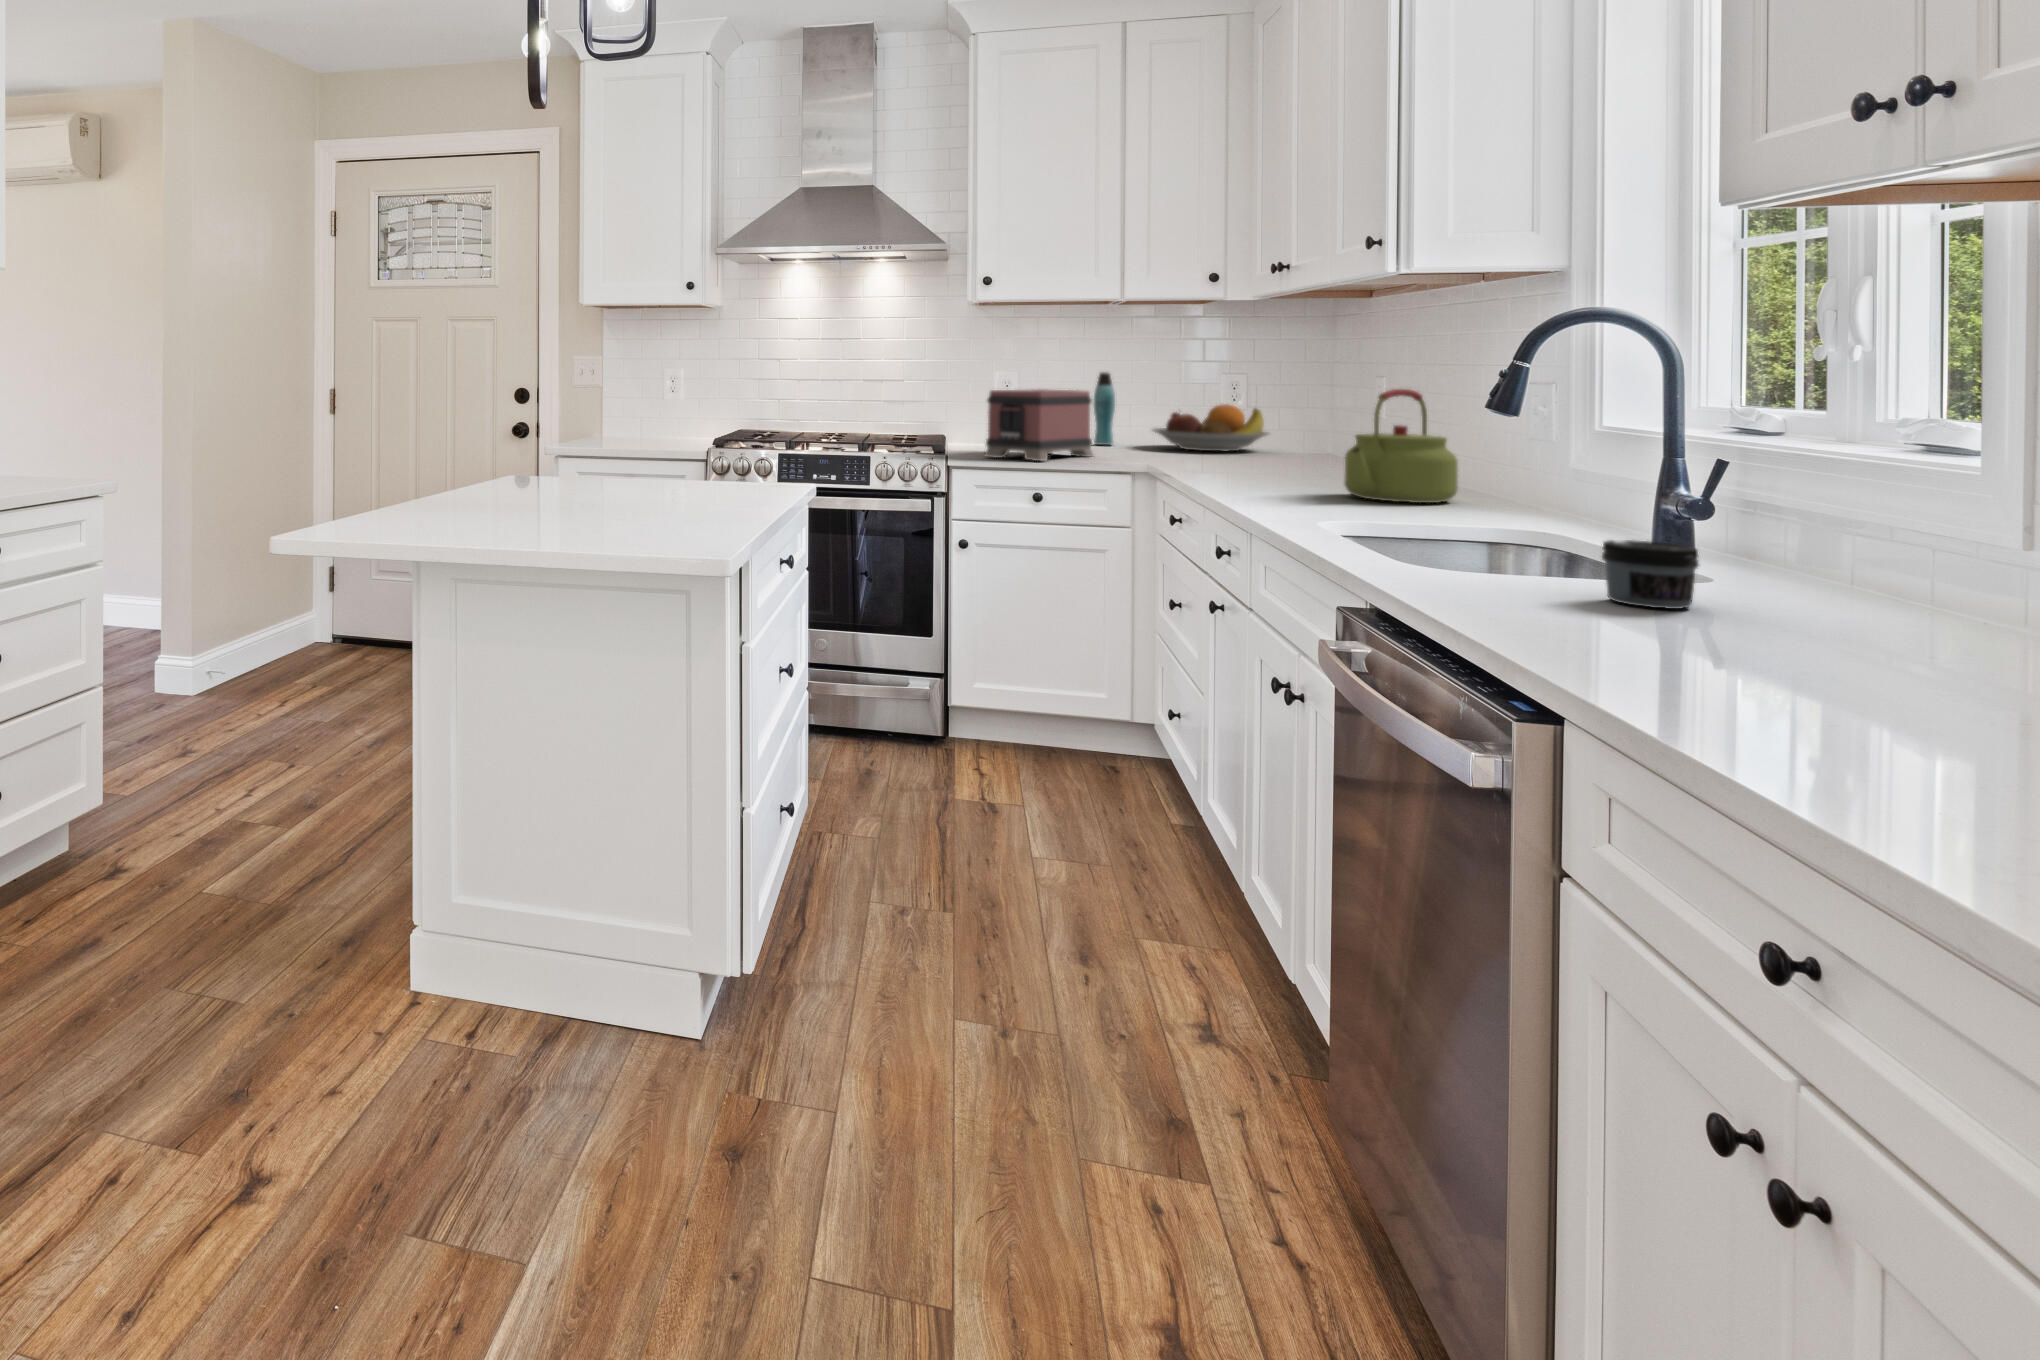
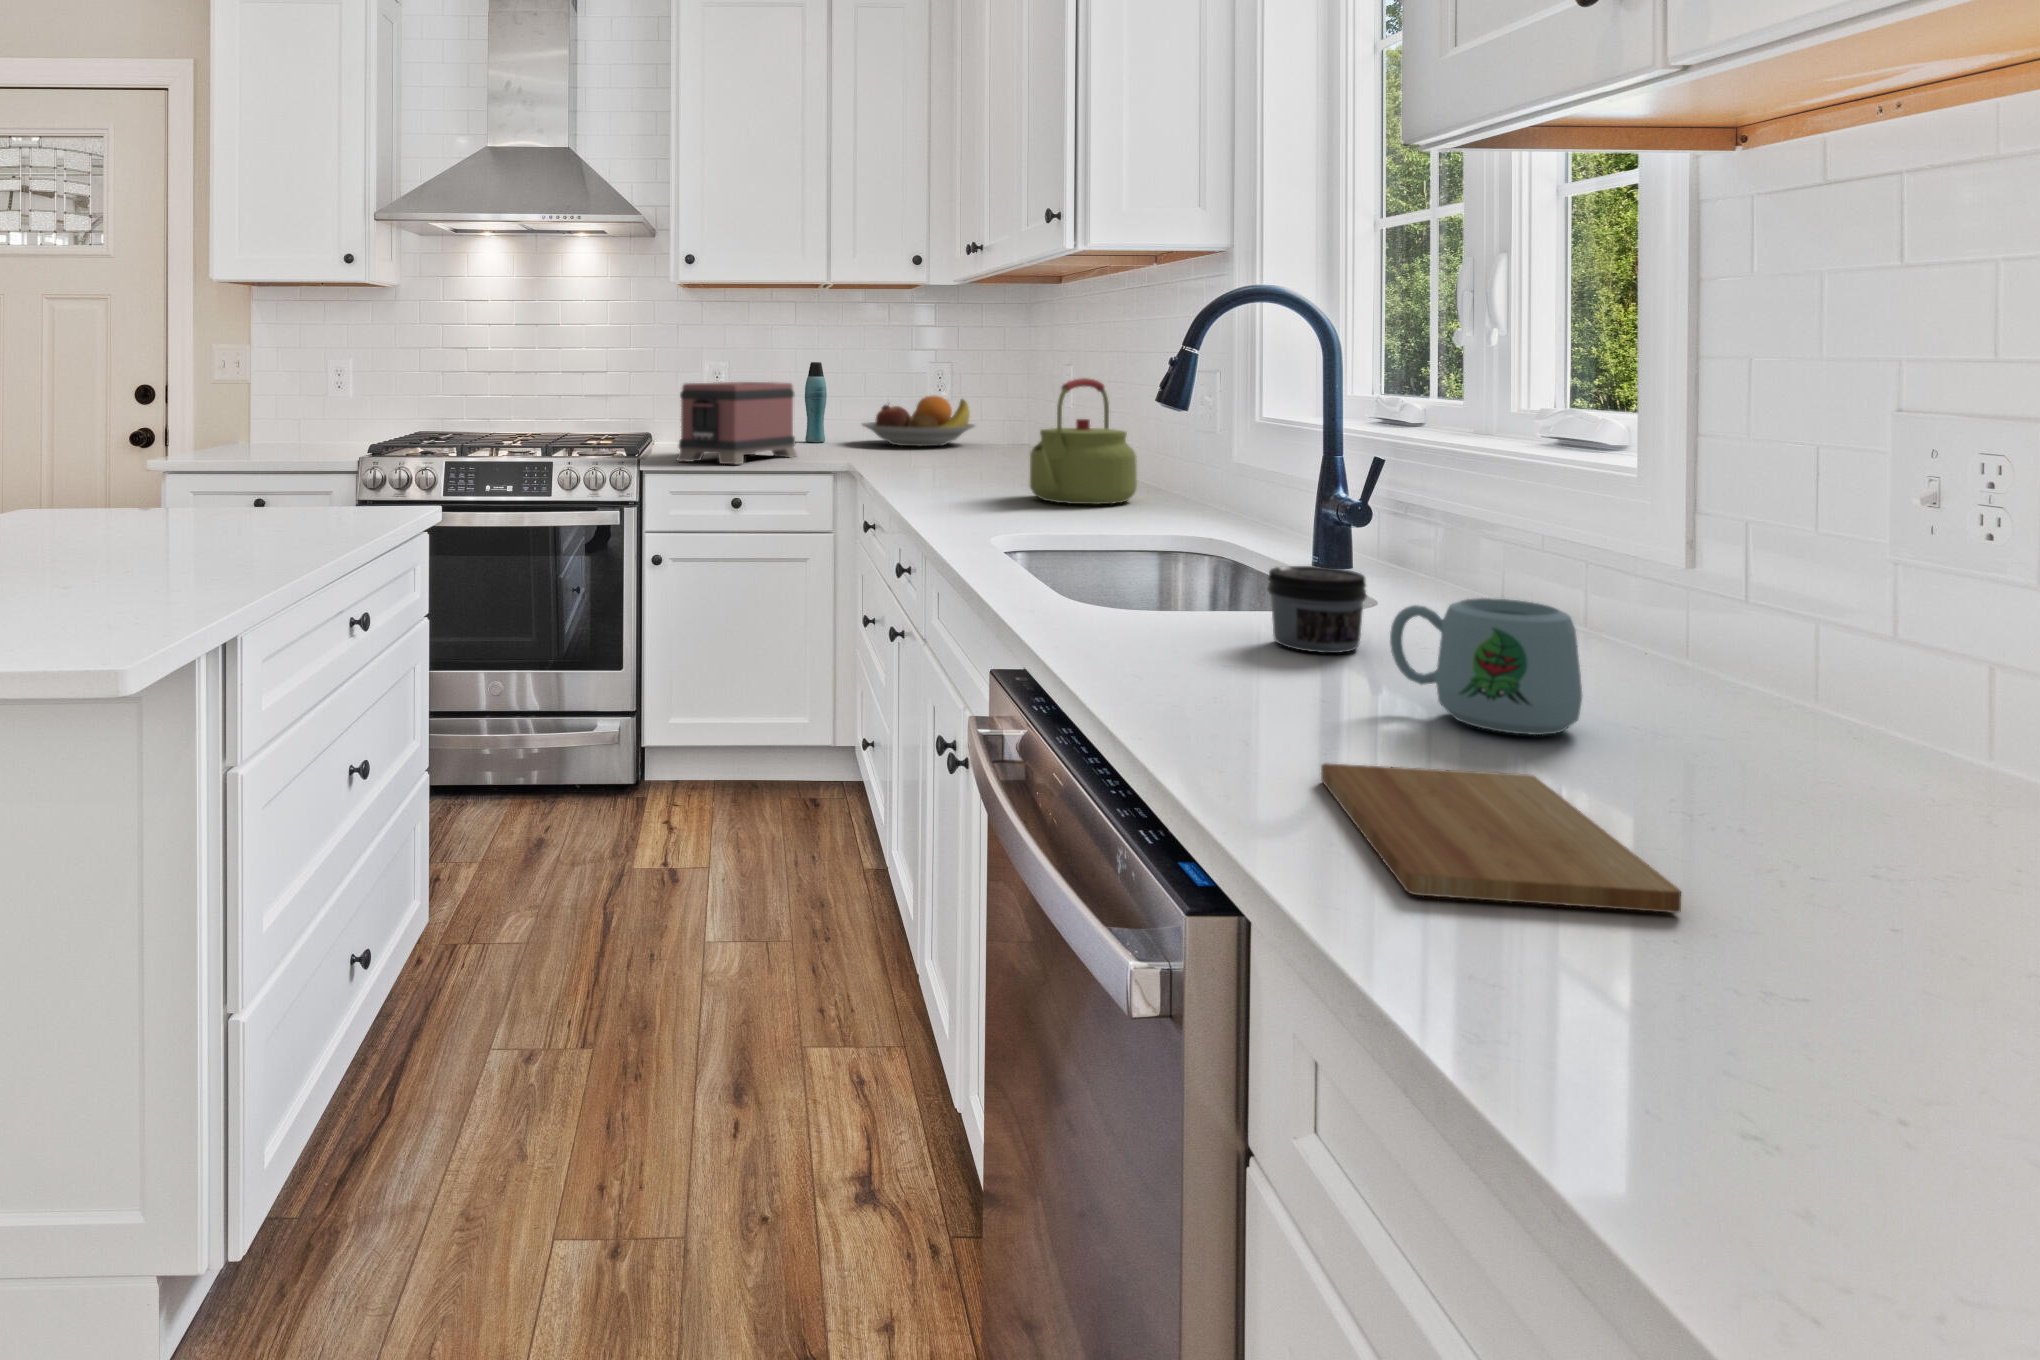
mug: none [1715,559,1898,661] -> present [1390,598,1582,735]
cutting board: none [1646,658,1933,741] -> present [1321,764,1681,913]

